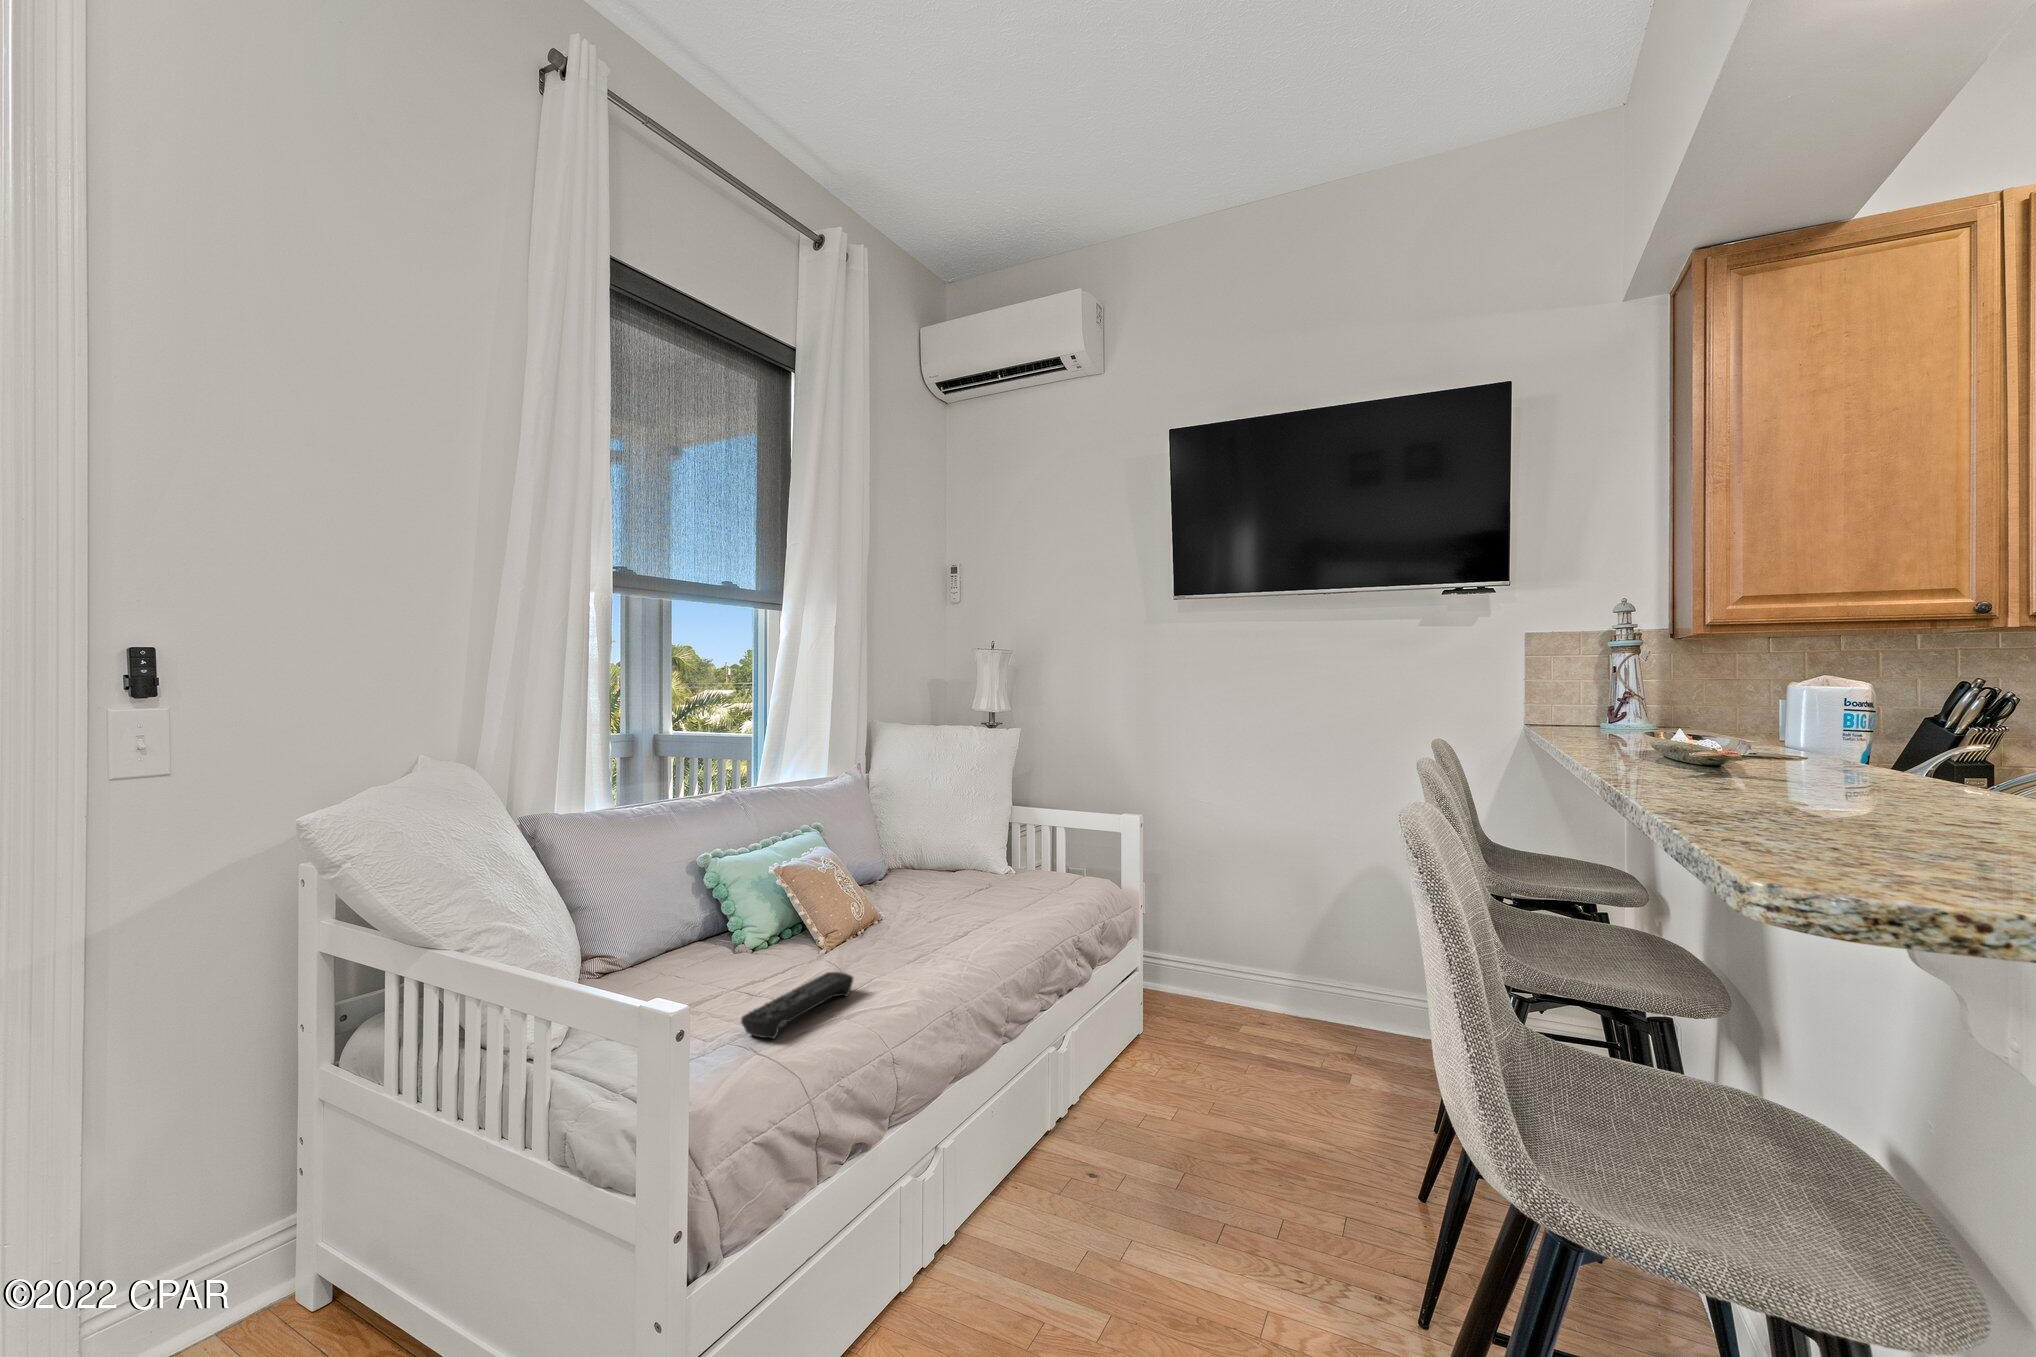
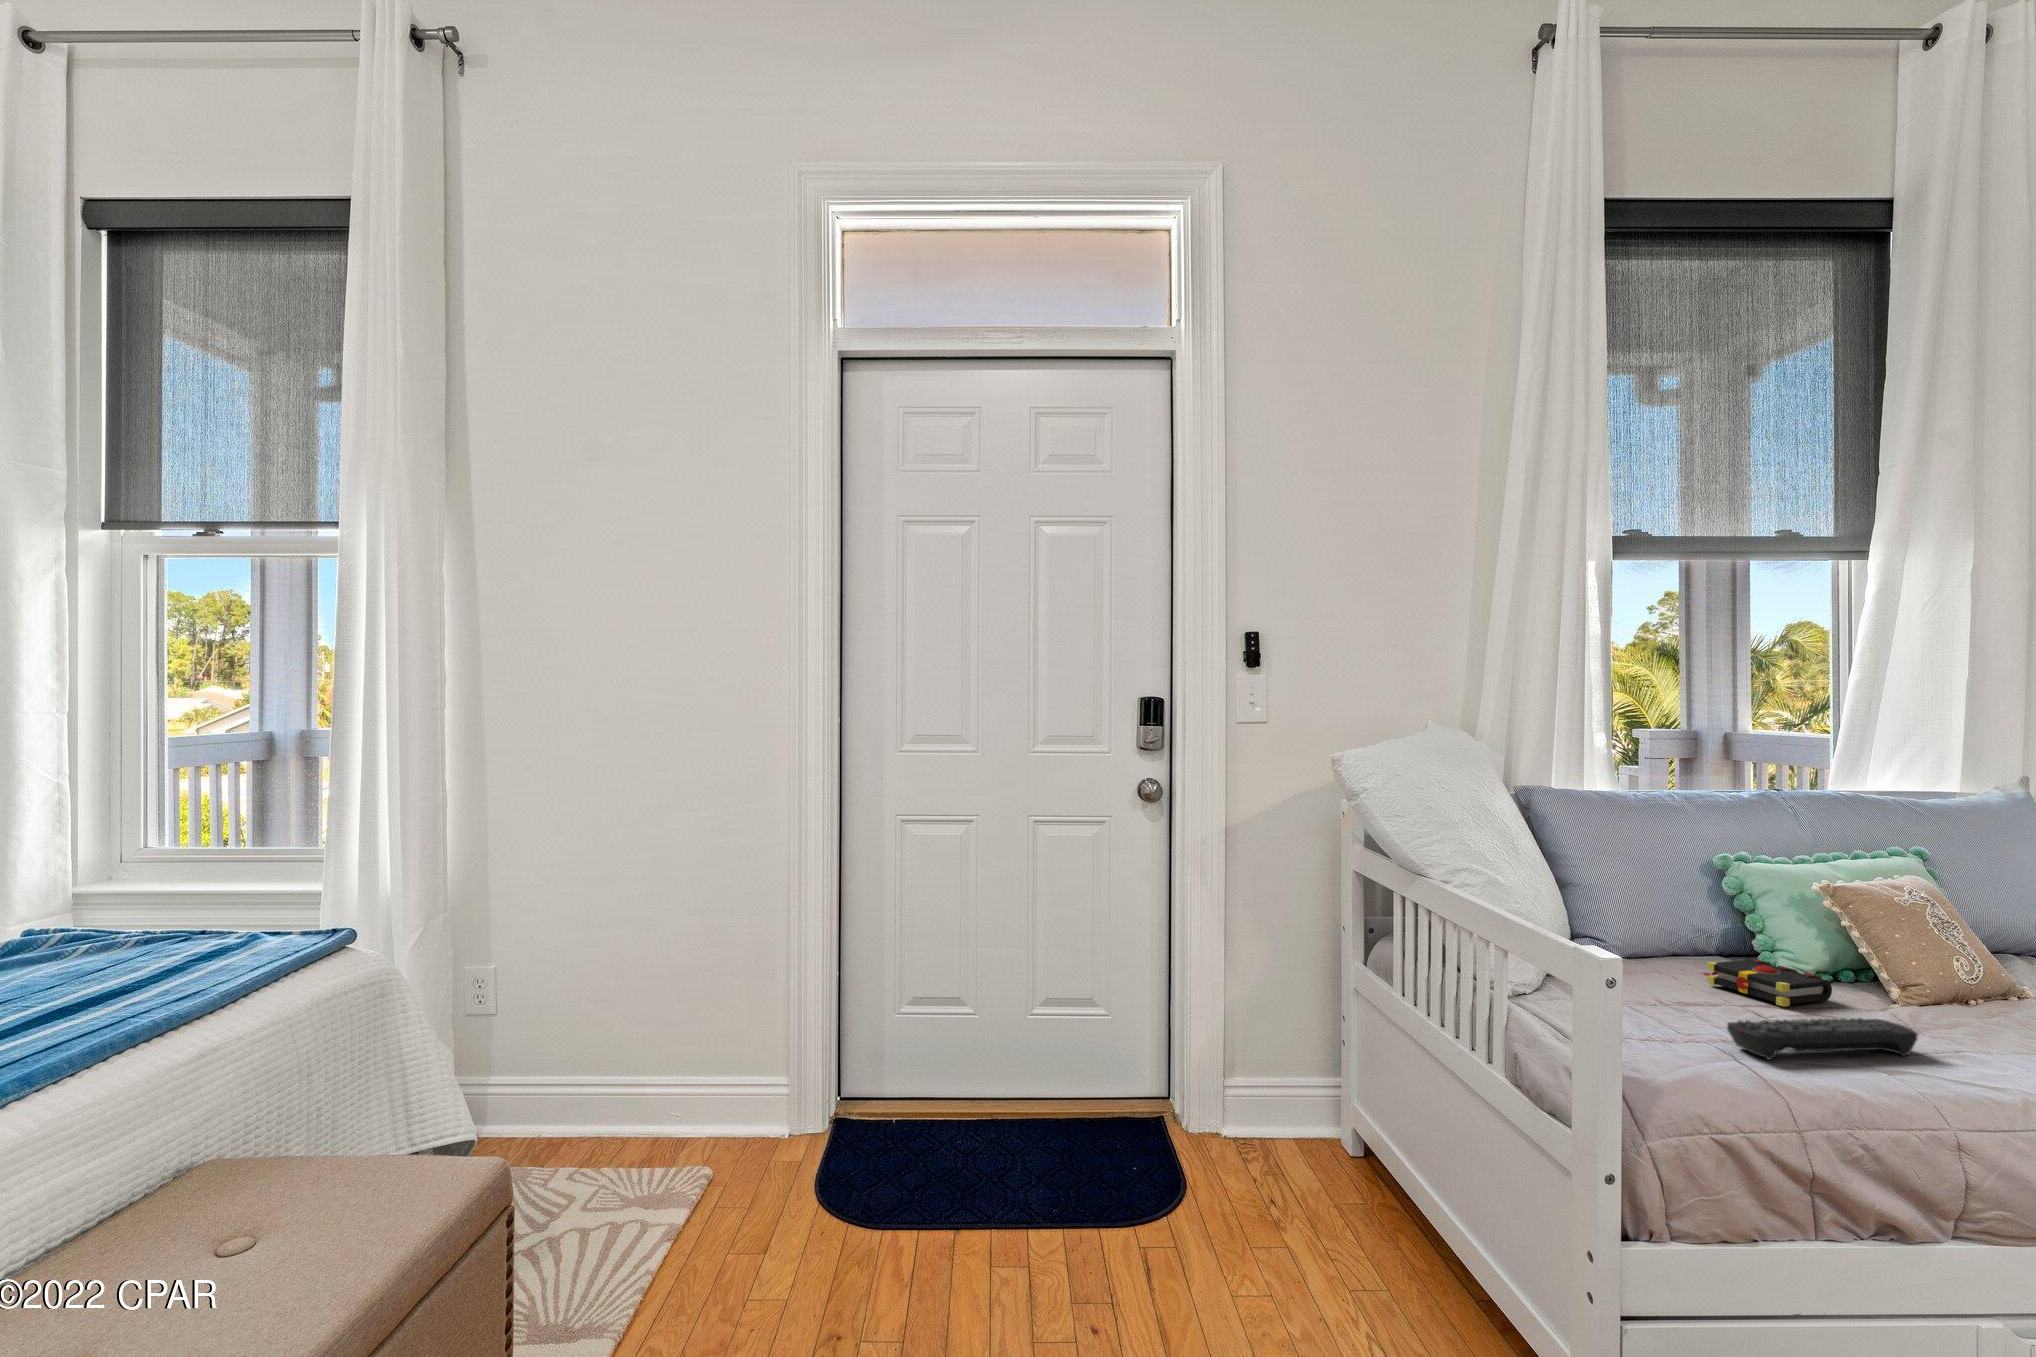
book: none [698,941,788,979] -> present [1703,959,1832,1007]

